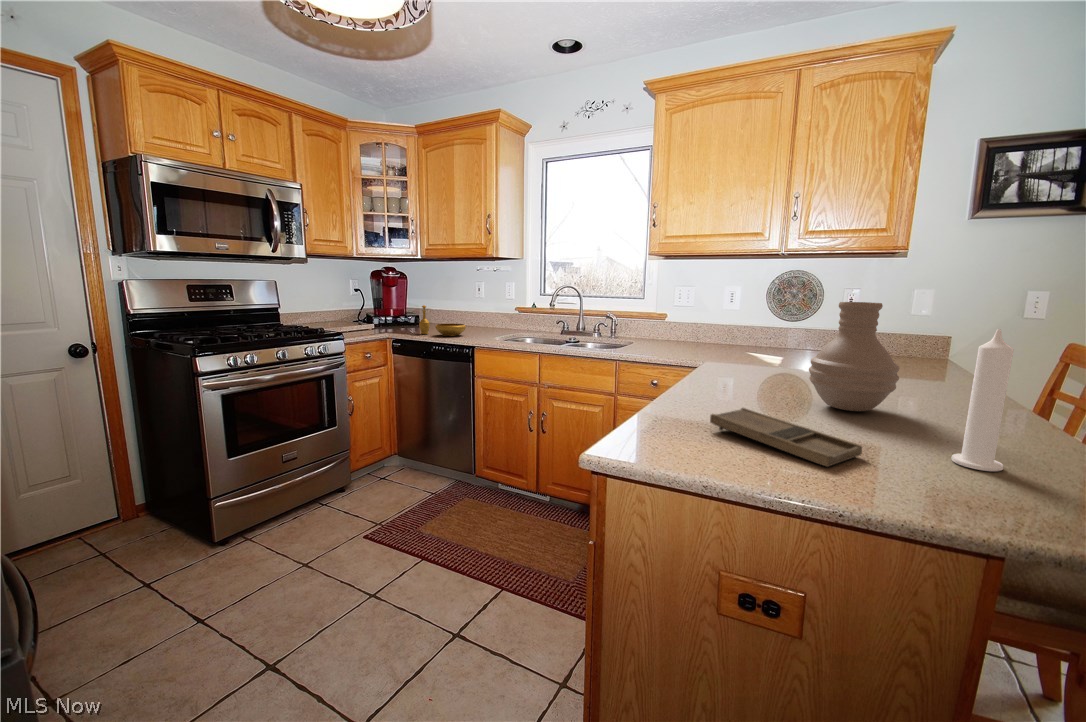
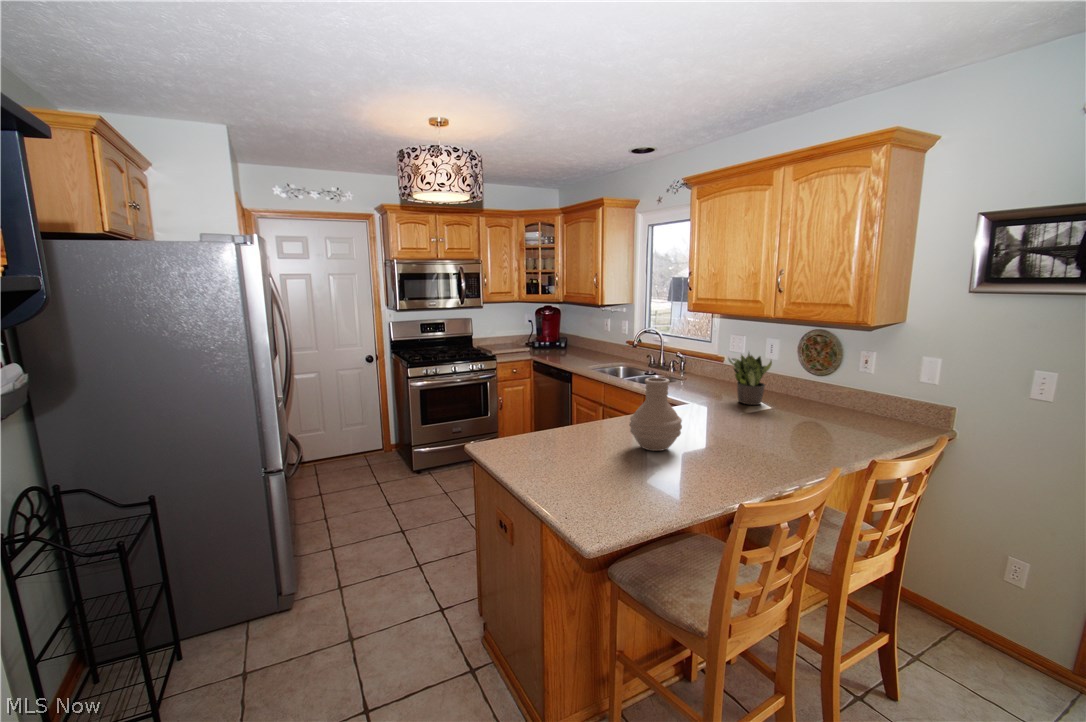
potted plant: none [723,292,782,355] -> present [729,353,772,405]
decorative bowl: present [419,305,466,336] -> none [552,338,580,362]
candle: present [951,329,1014,471] -> none [599,408,620,485]
tray: present [710,408,862,467] -> none [533,434,566,466]

